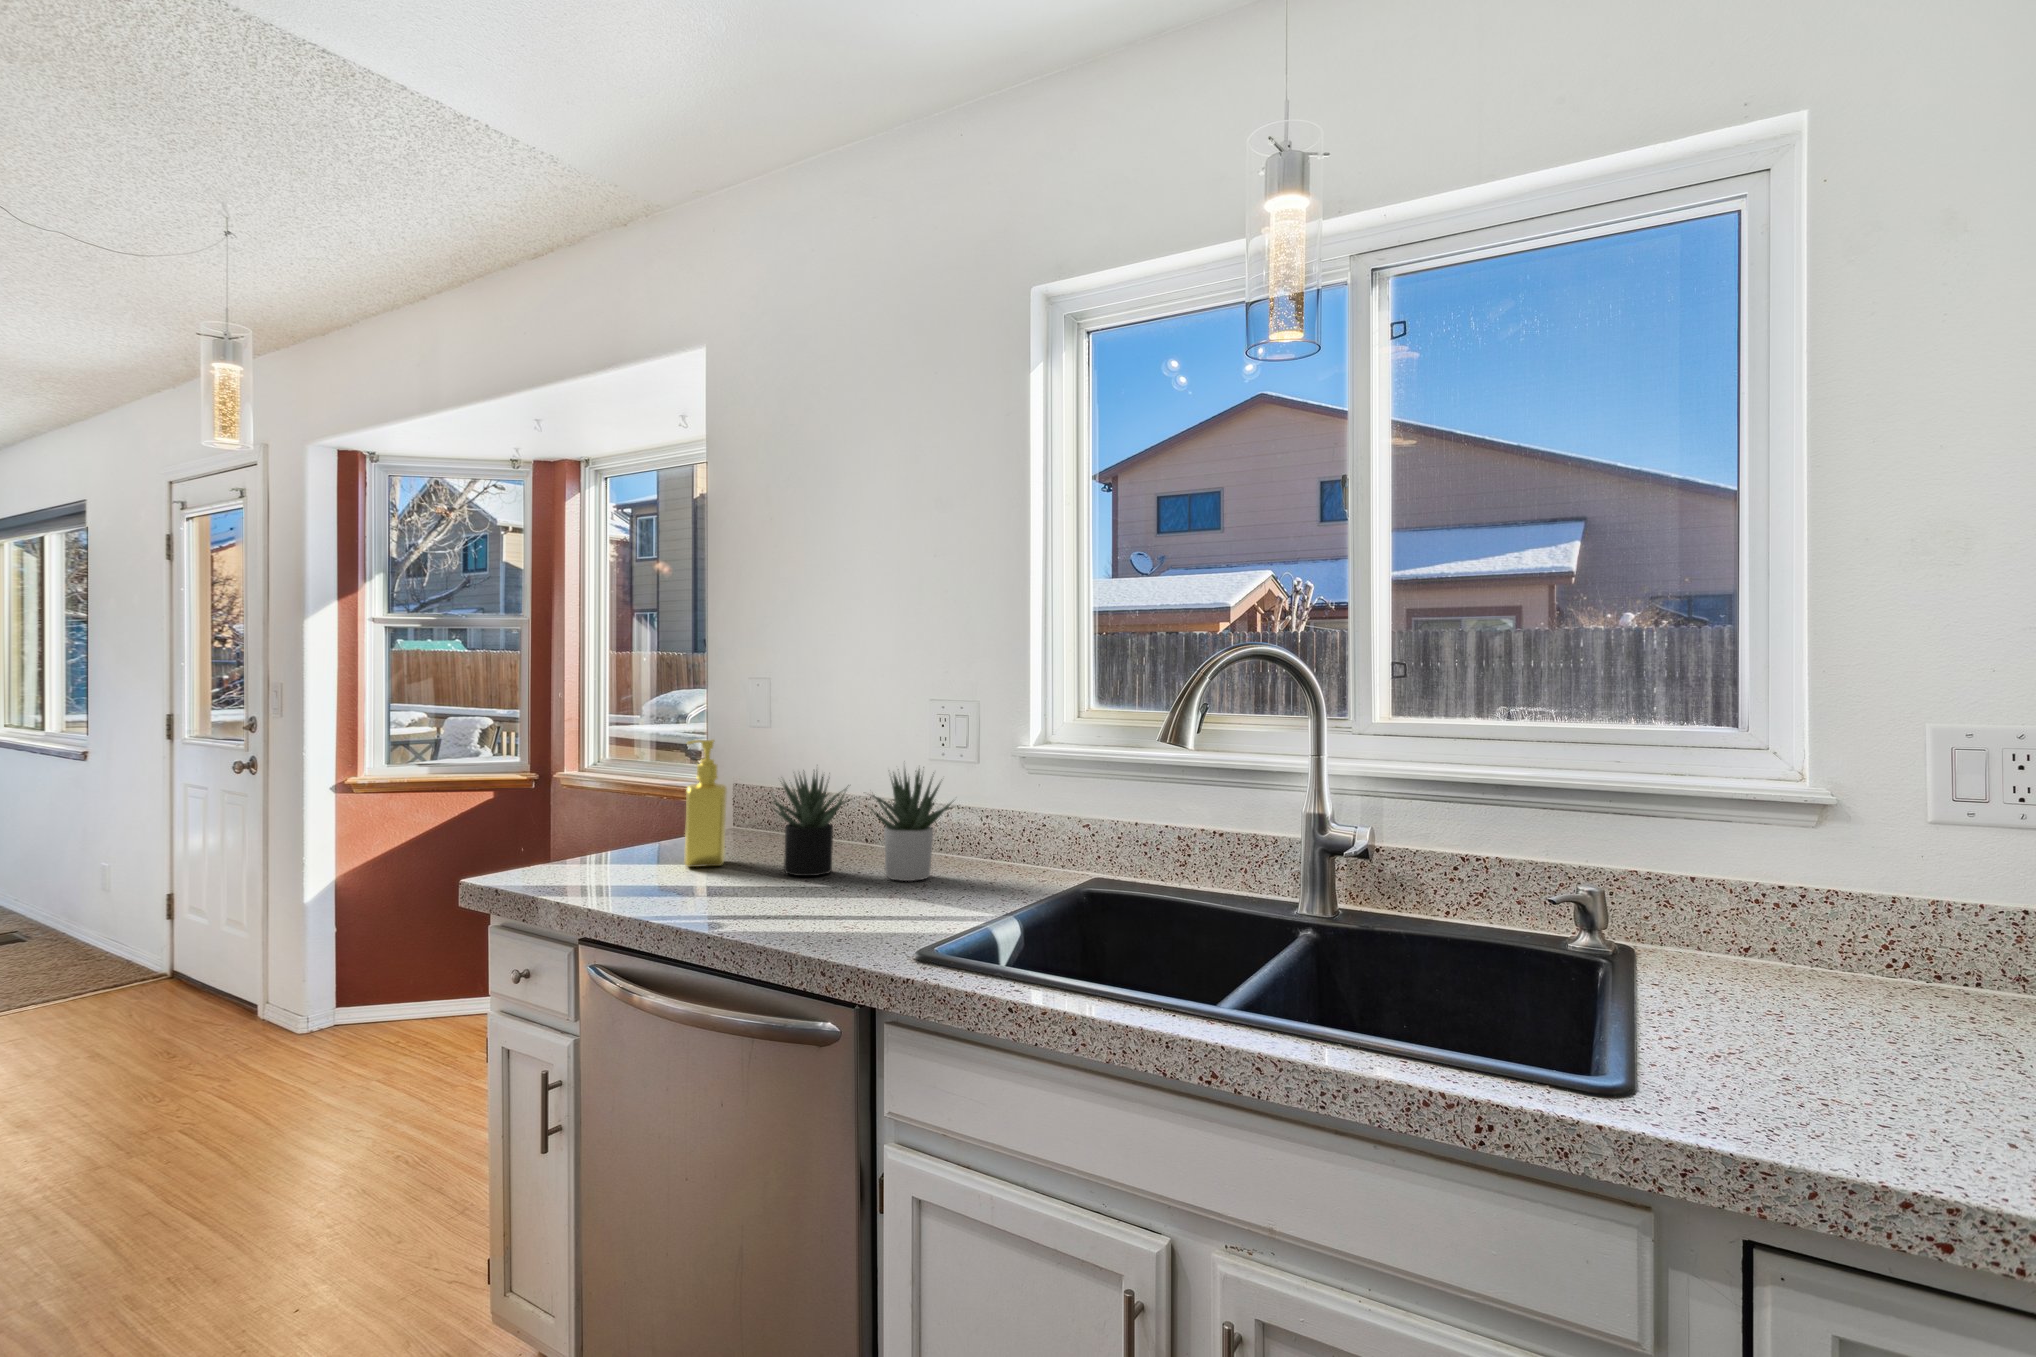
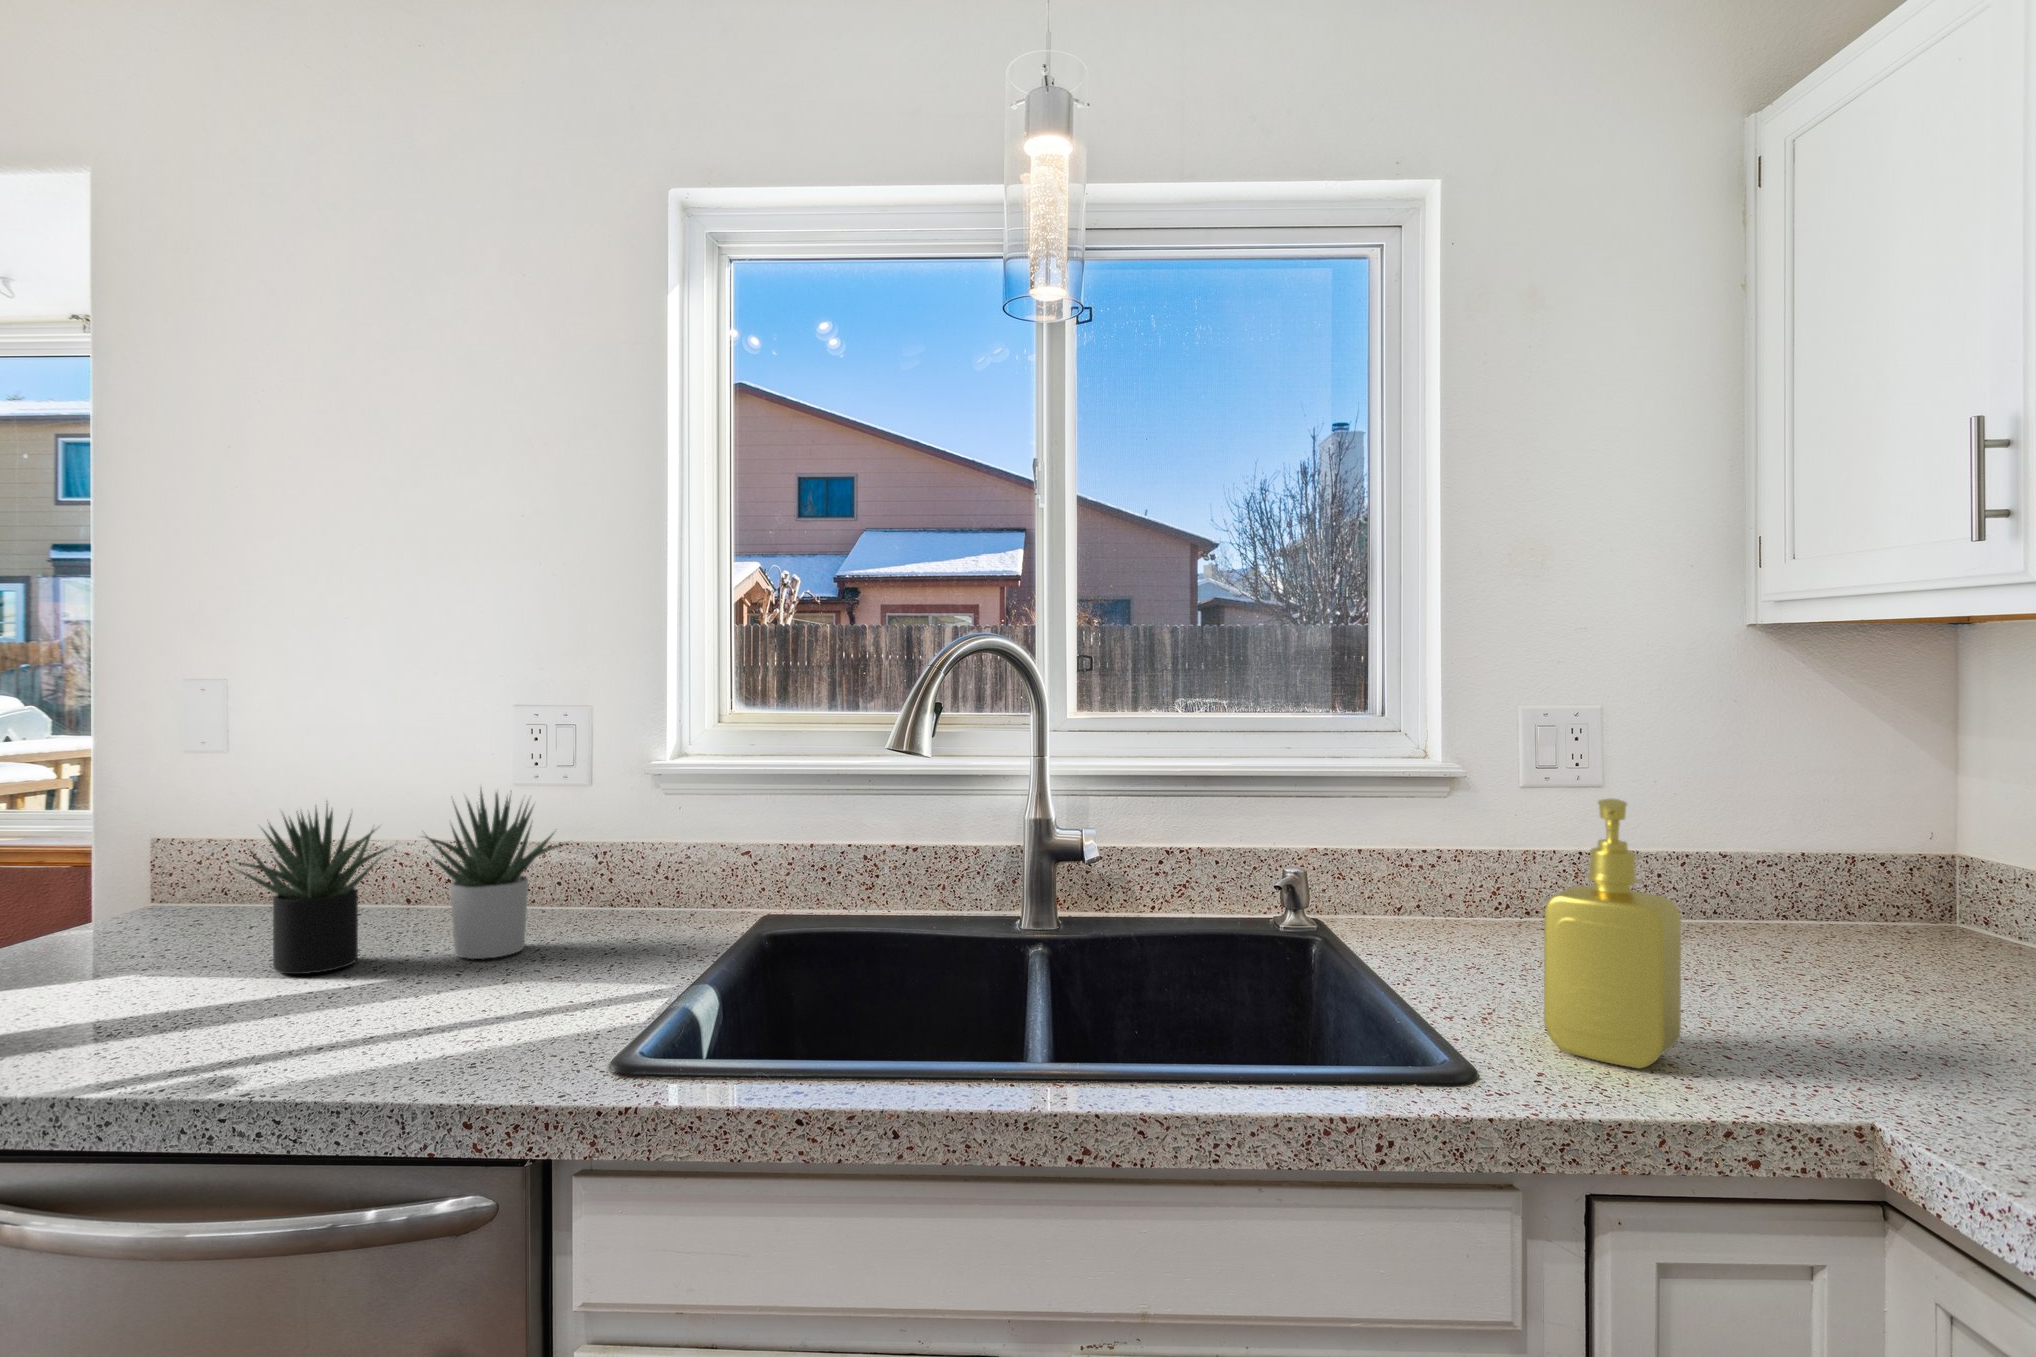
soap dispenser: present [685,739,727,867] -> present [1544,799,1681,1068]

